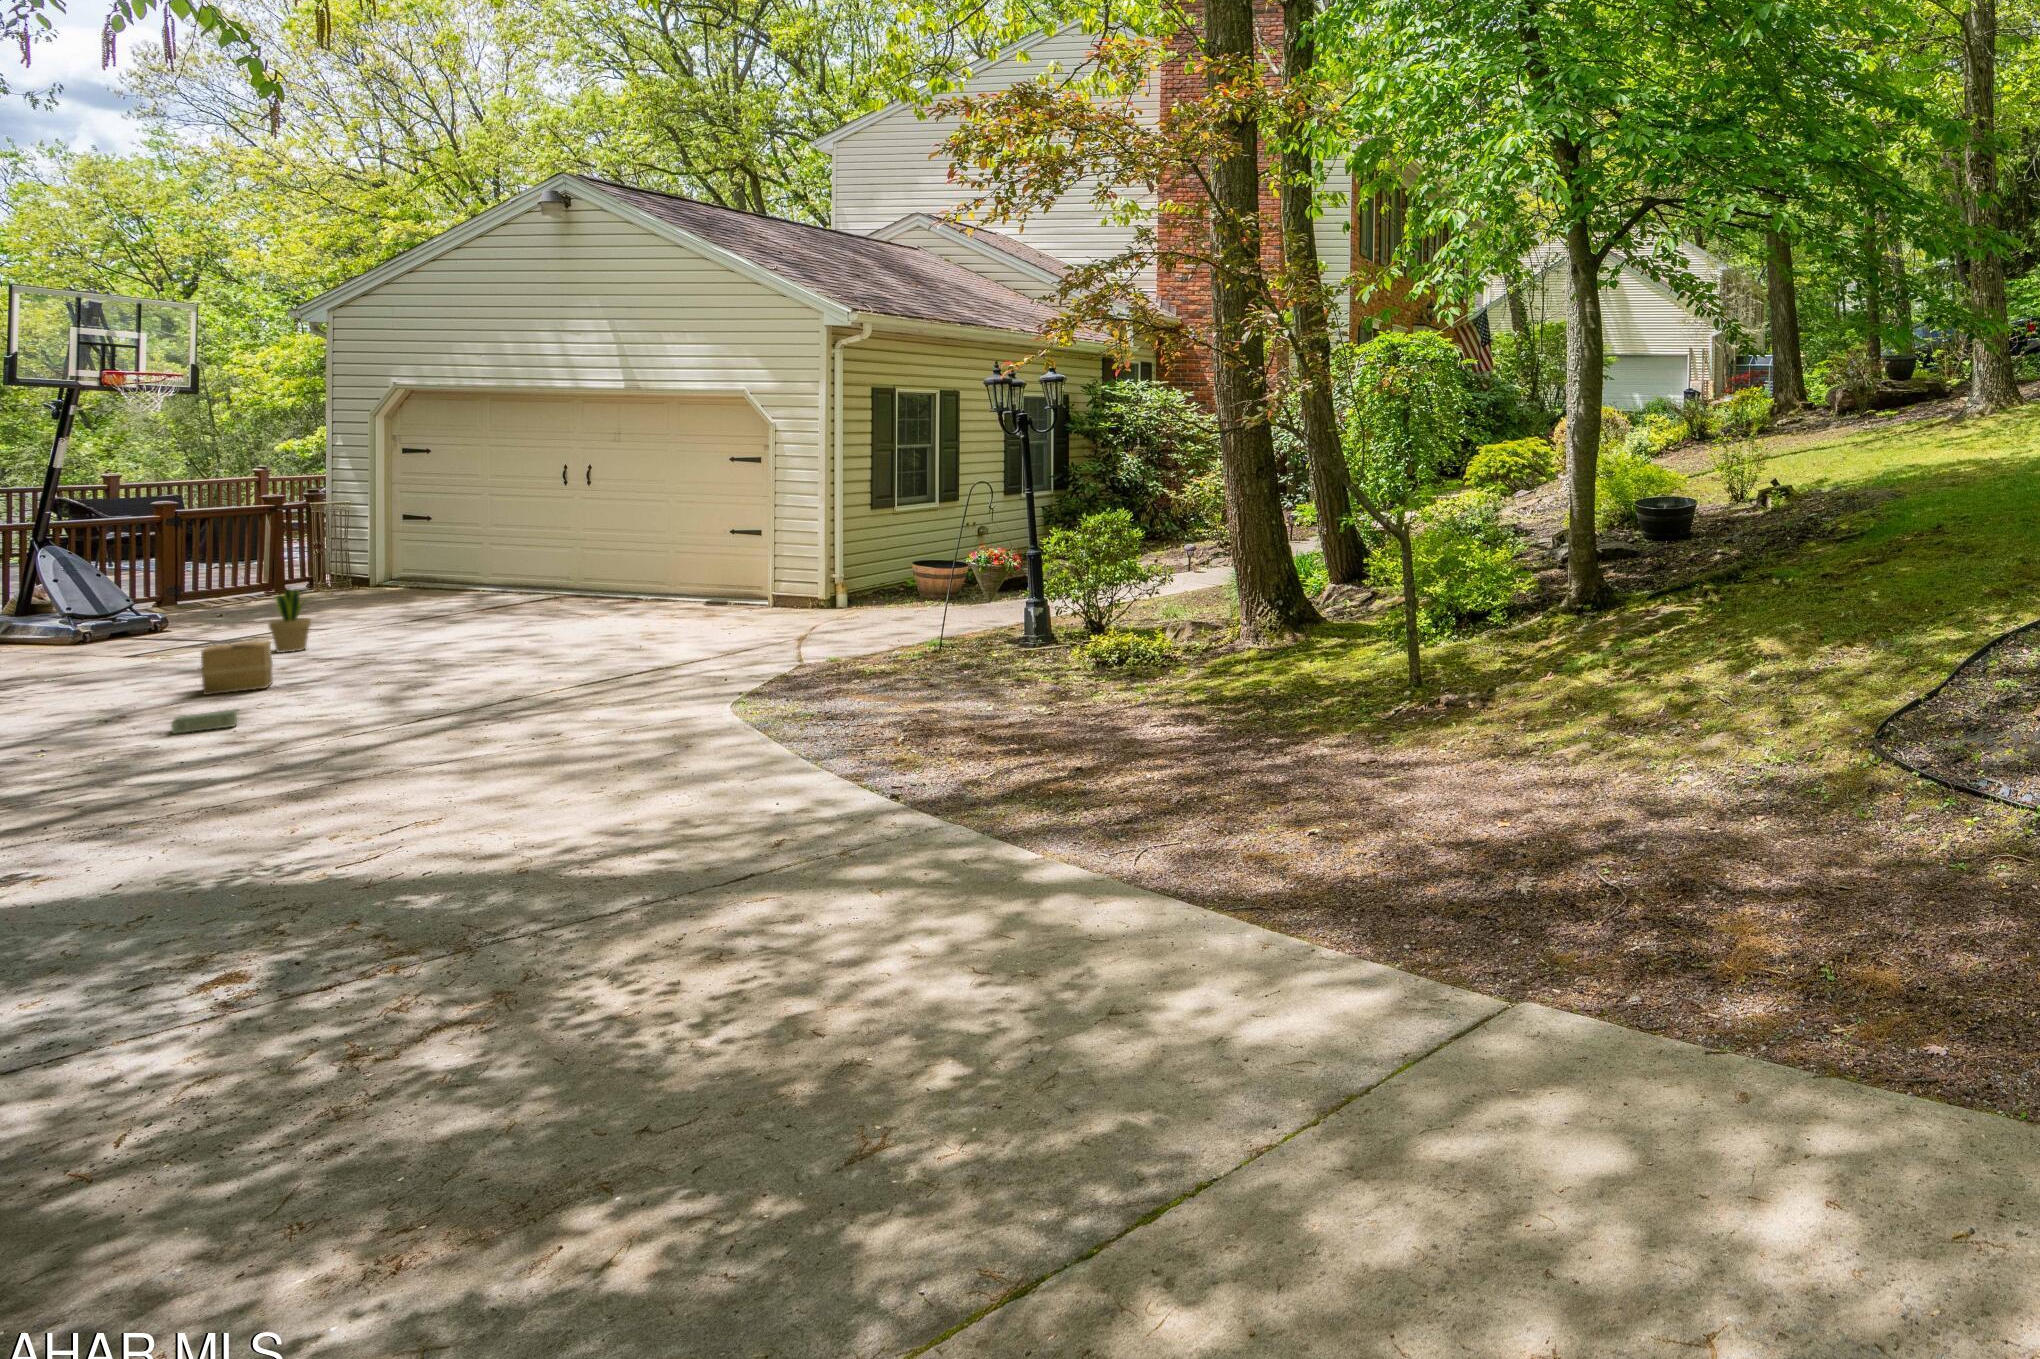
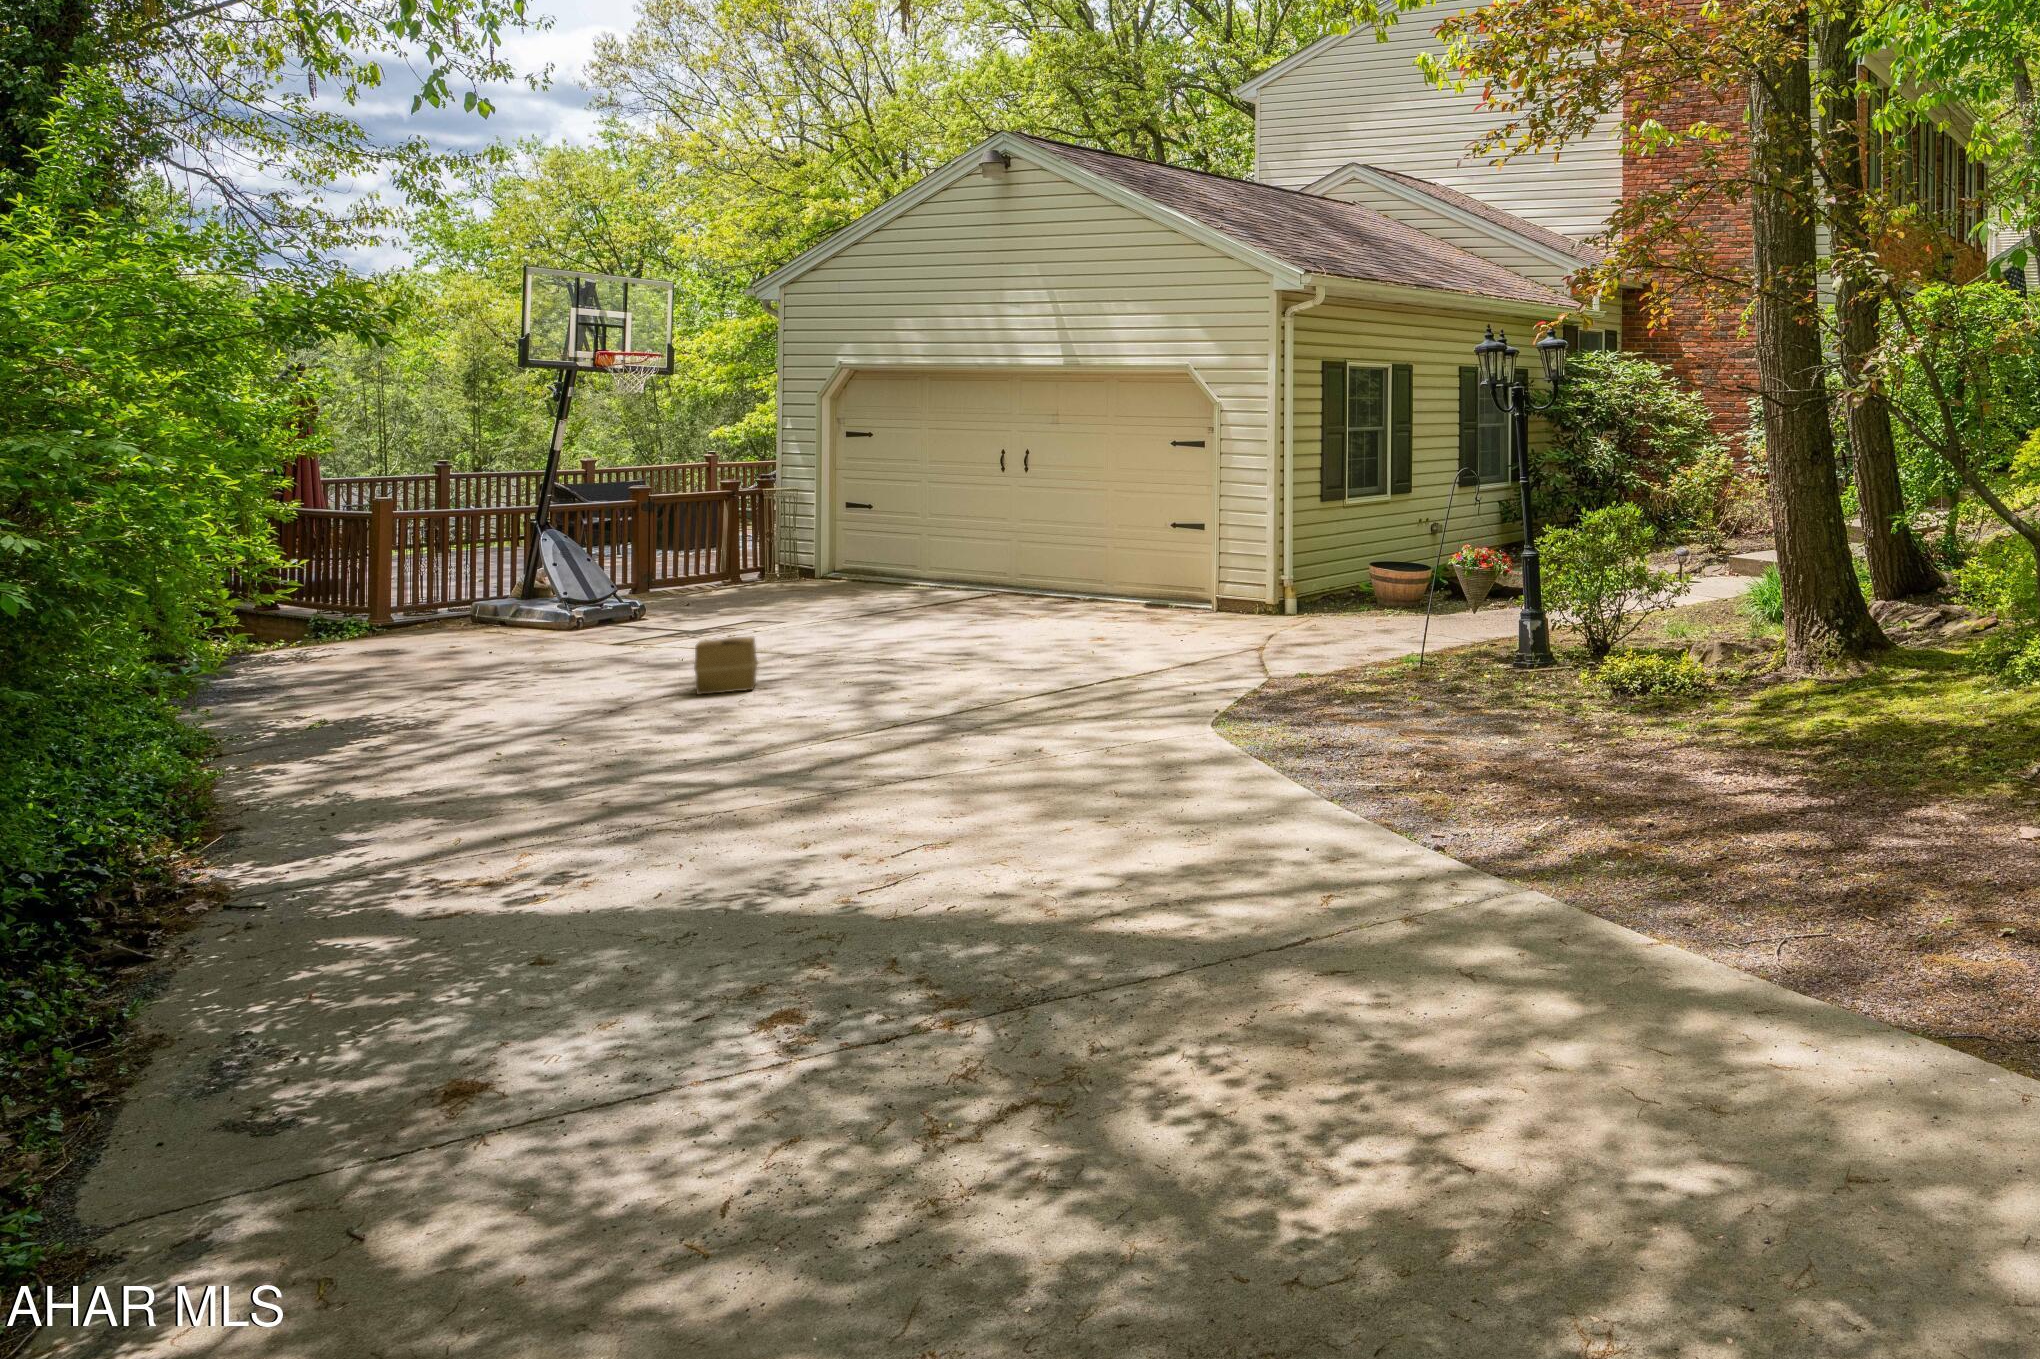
potted plant: present [269,589,311,653] -> none [743,579,787,650]
toolbox: present [171,710,238,734] -> none [679,714,739,739]

